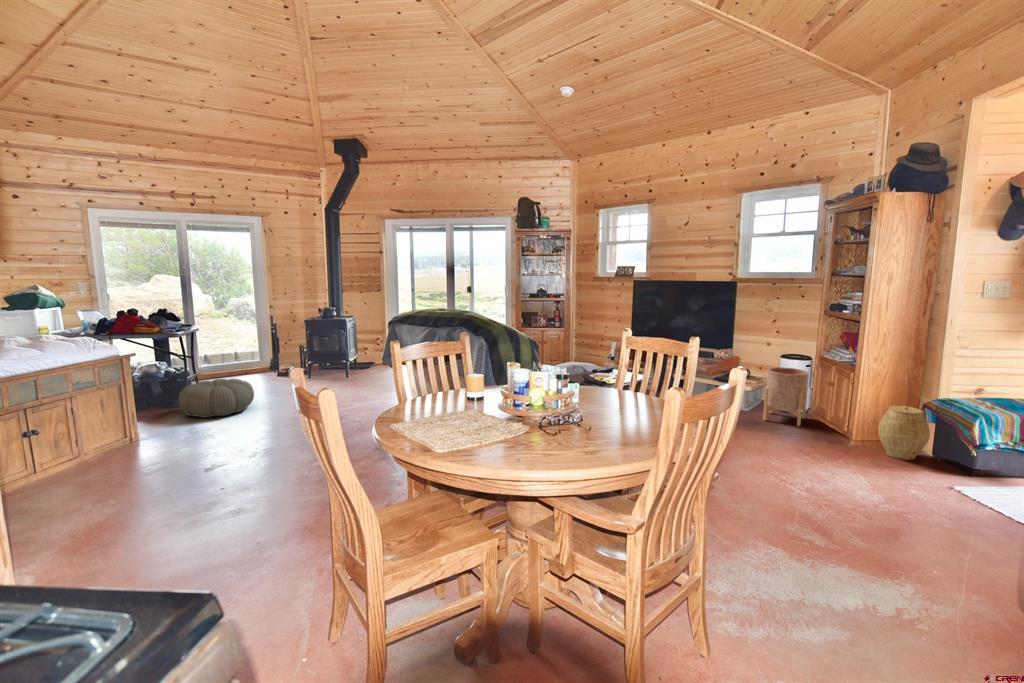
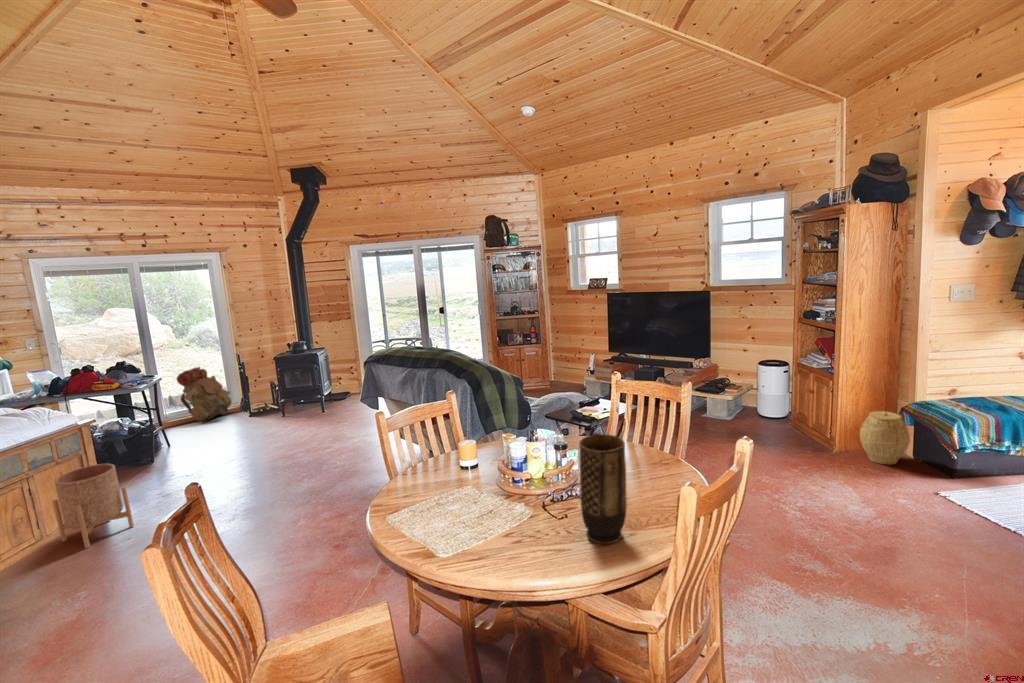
backpack: none [211,326,260,377] -> present [177,367,232,421]
vase: none [570,351,614,450] -> present [579,433,627,544]
planter: present [763,367,808,426] -> present [53,464,134,549]
pouf: present [179,379,254,418] -> none [147,429,228,476]

